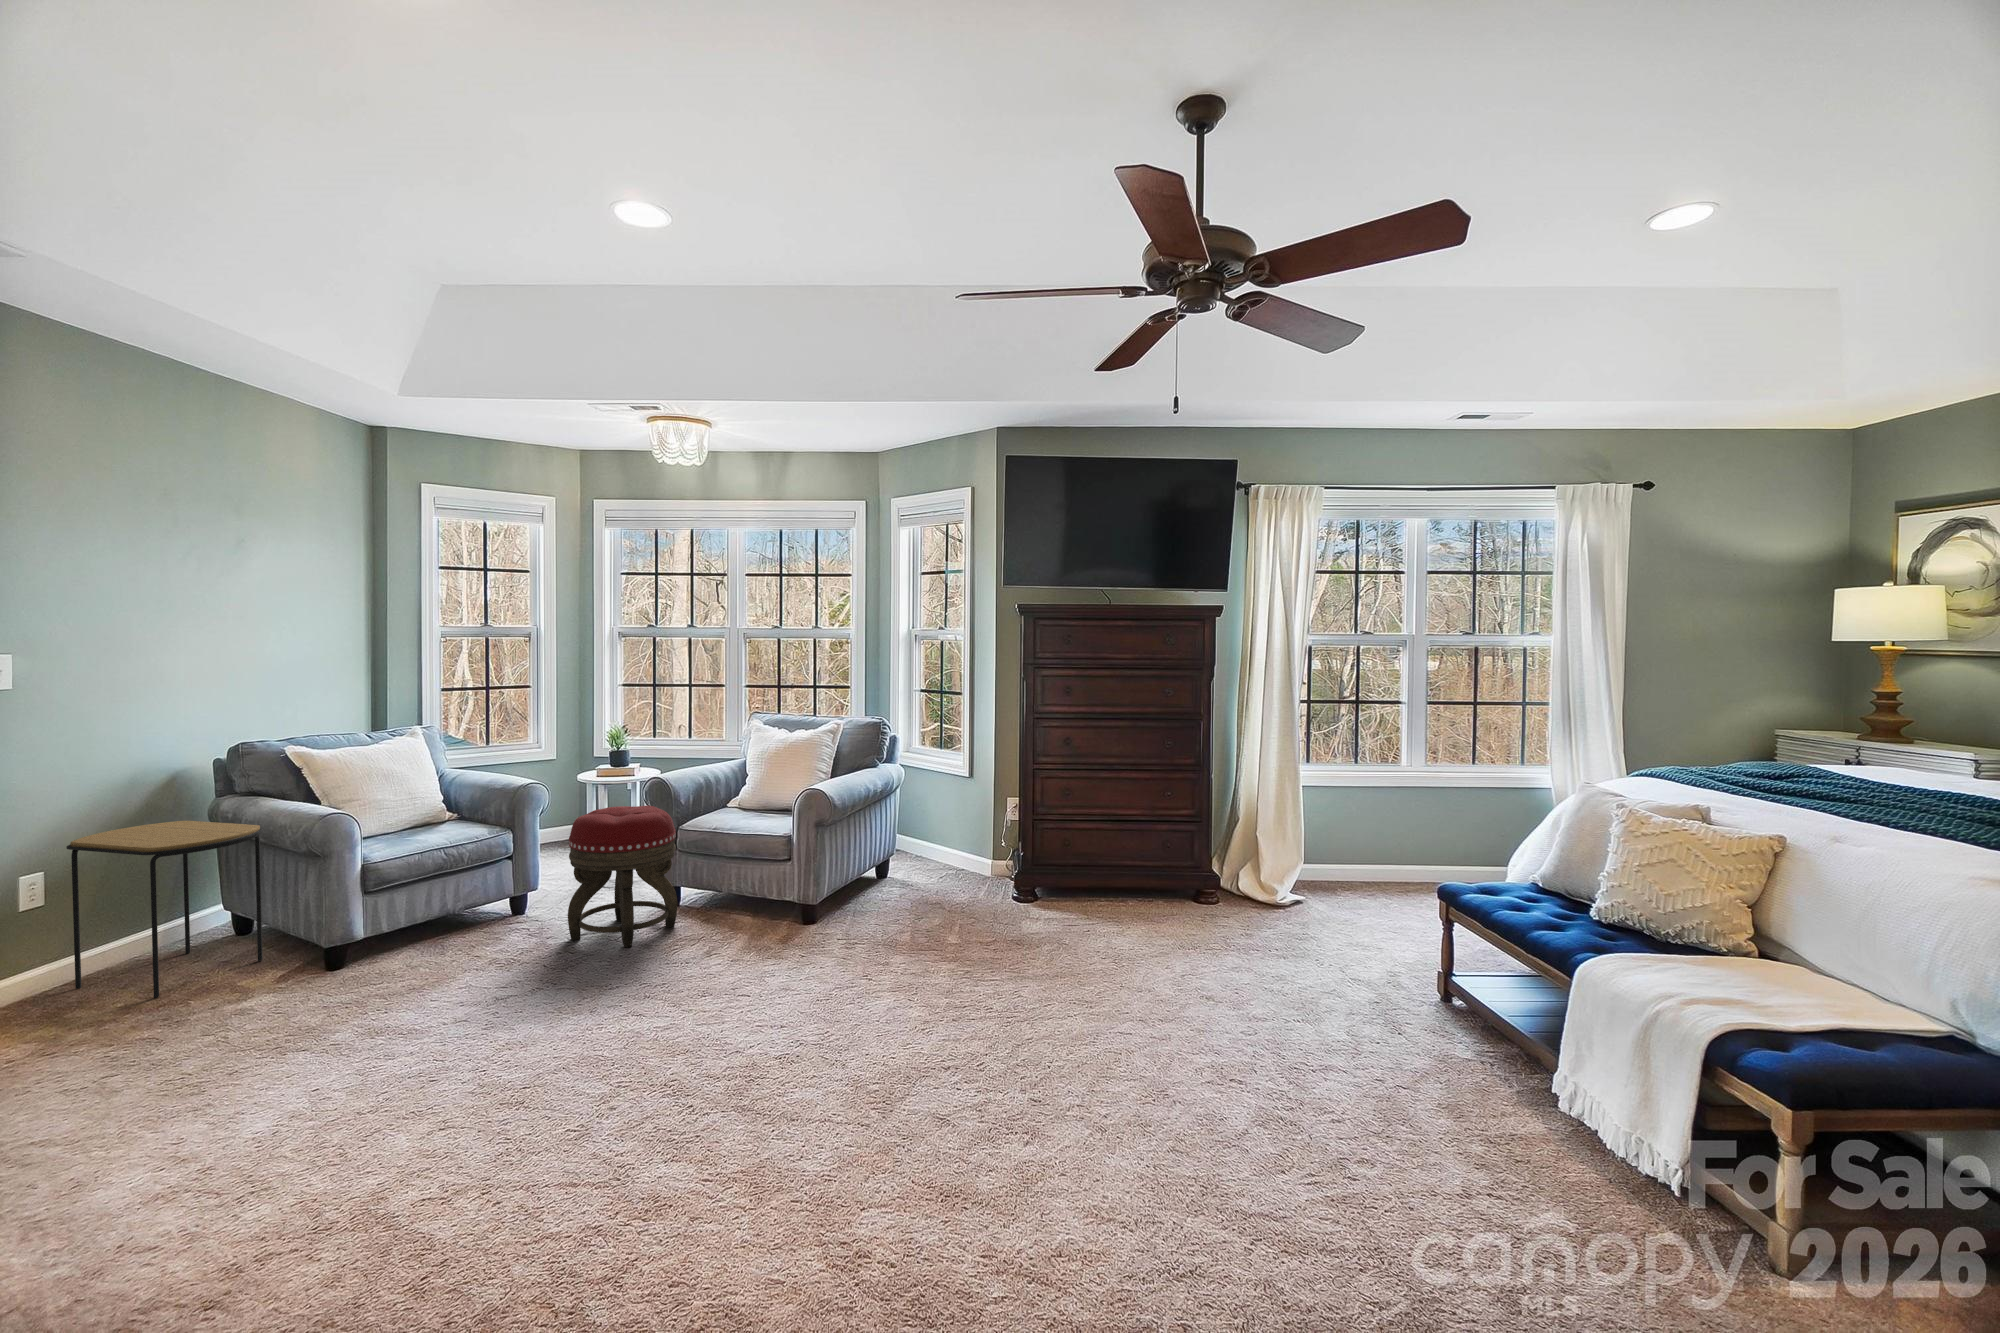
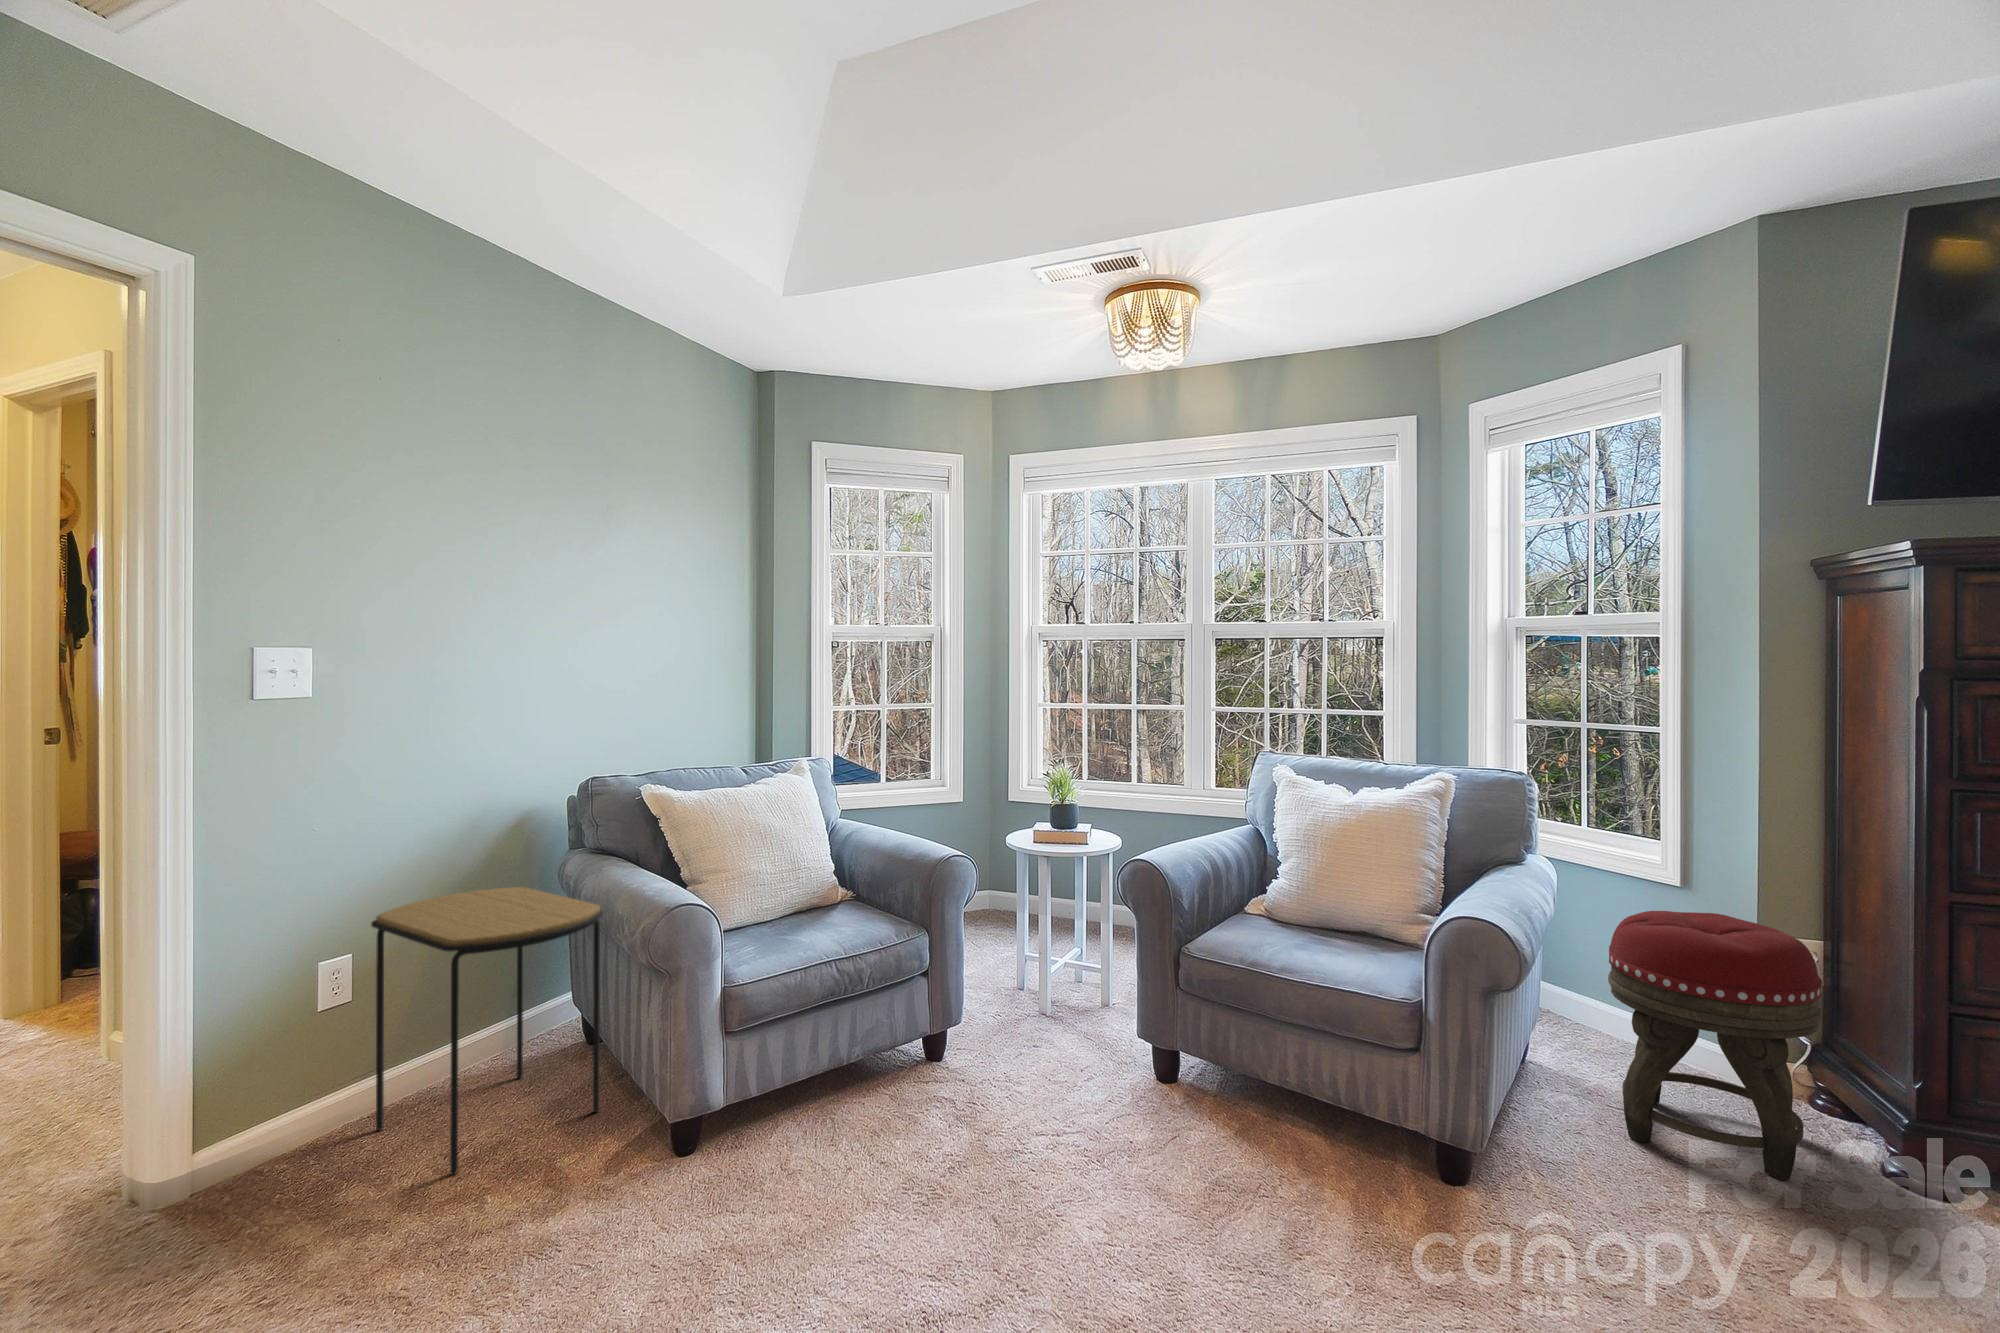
footstool: present [568,806,677,948] -> present [1608,911,1822,1180]

